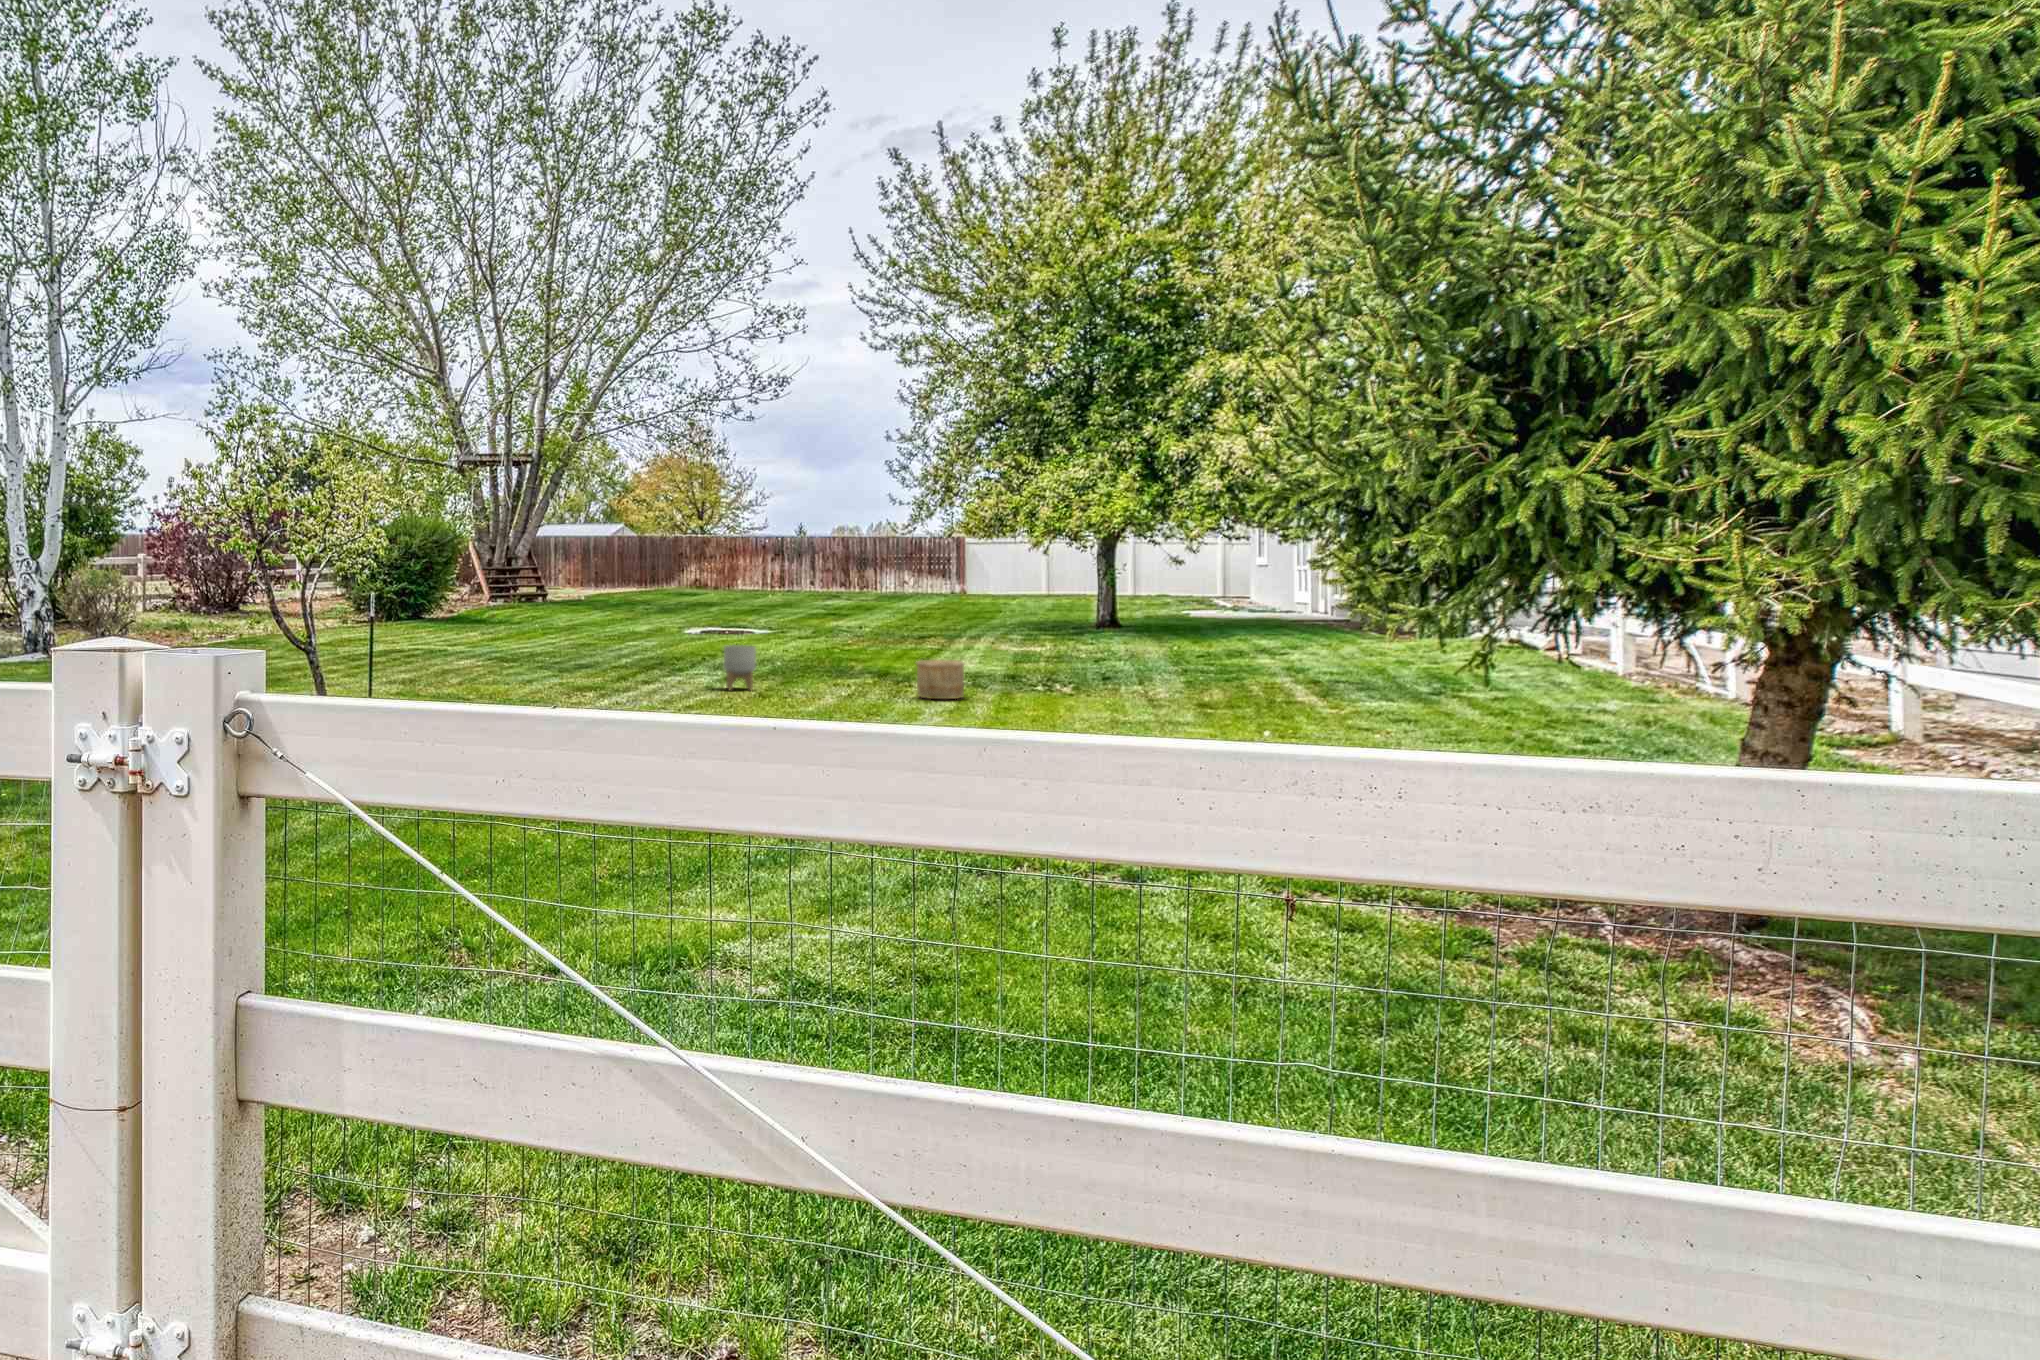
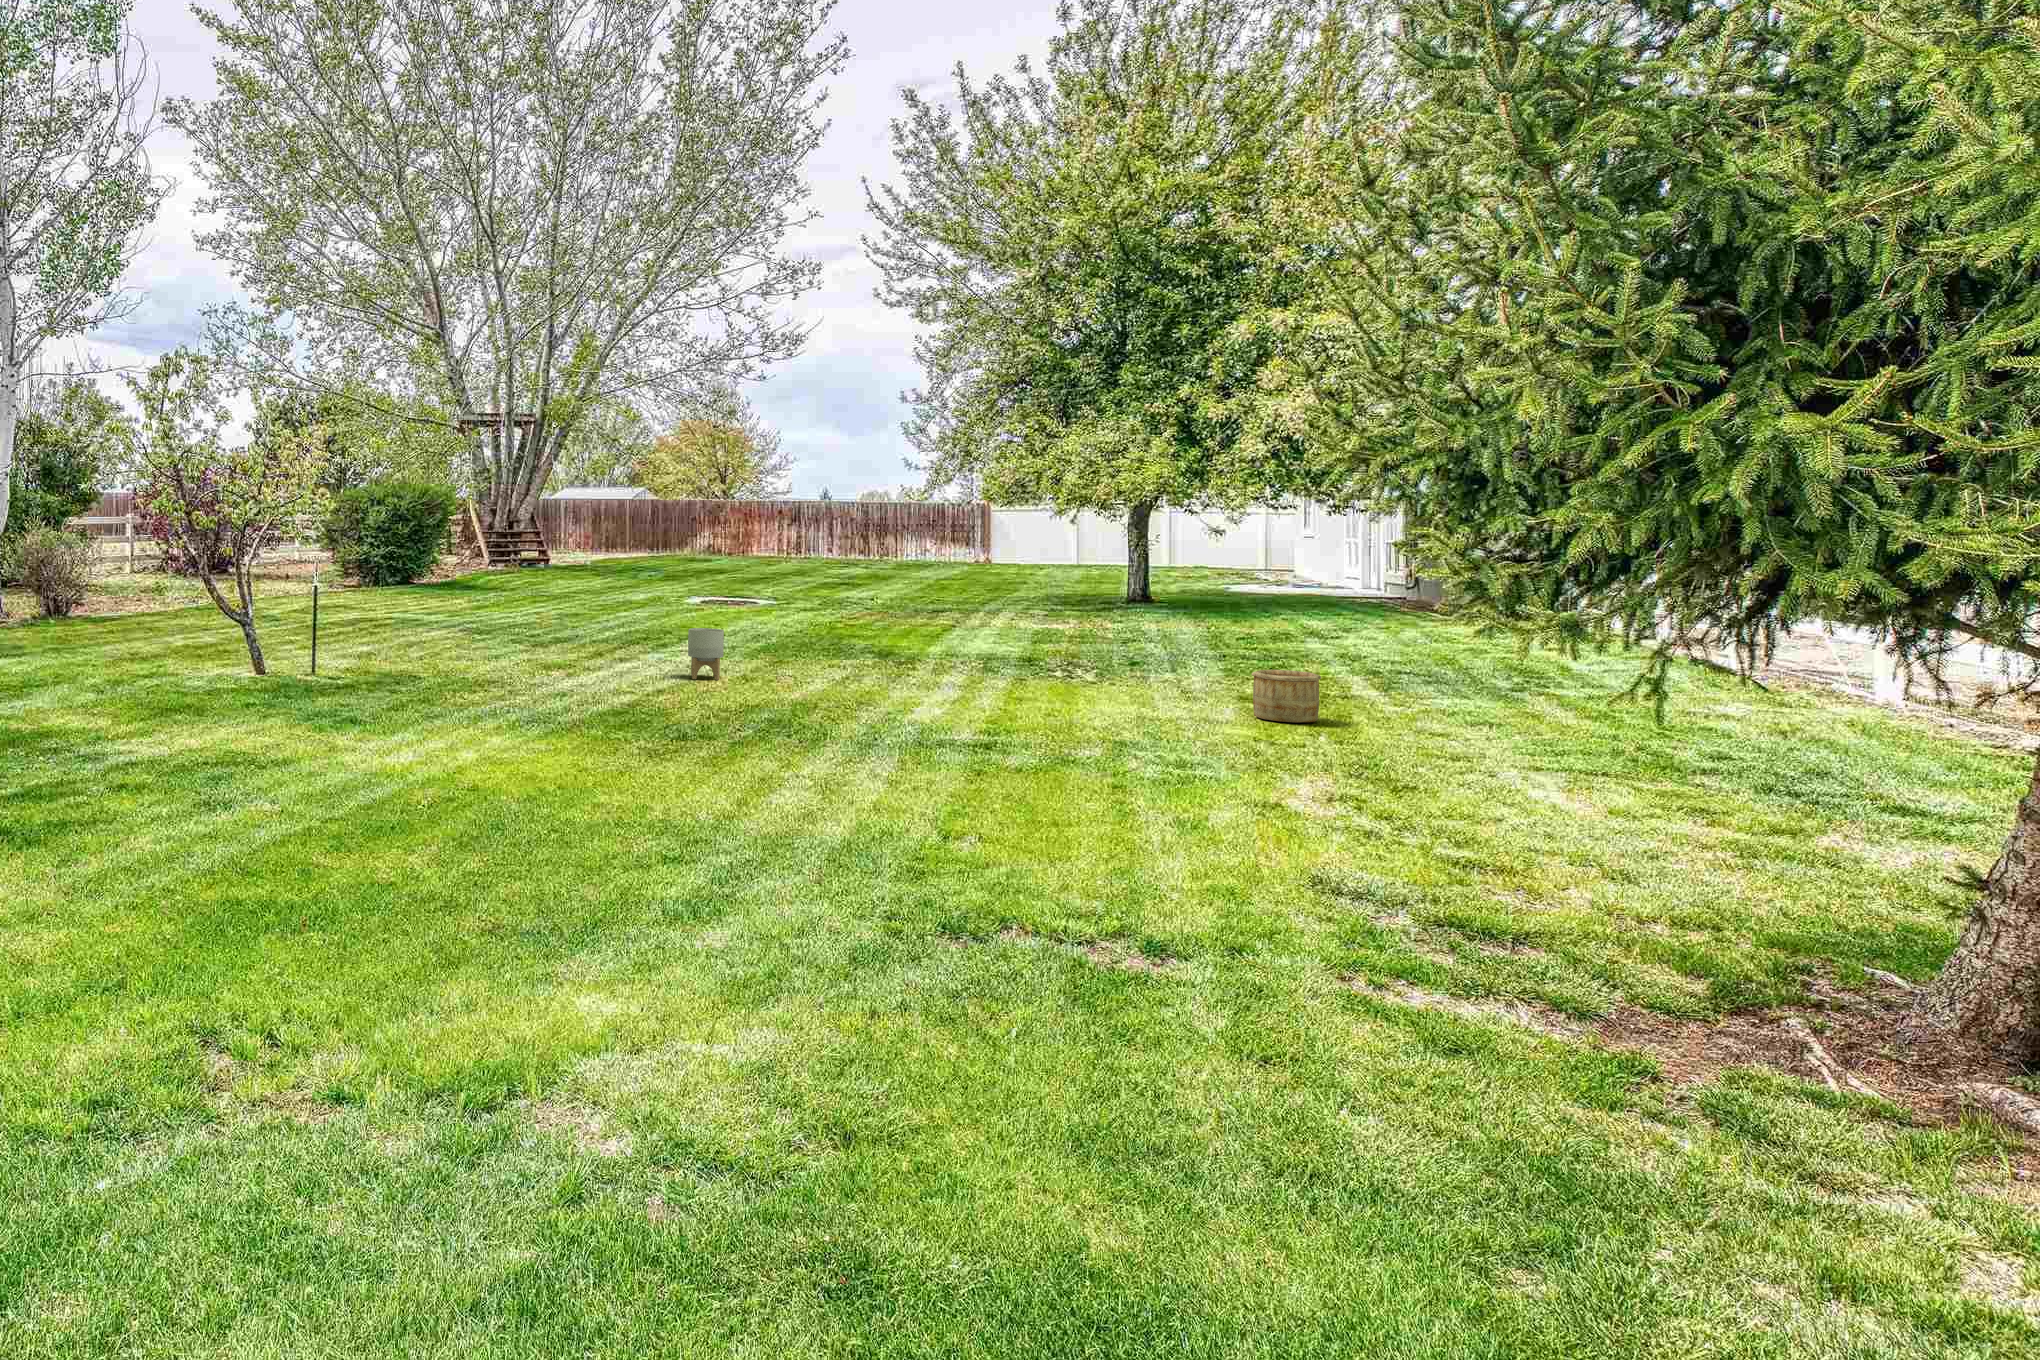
wooden bucket: present [917,660,964,699] -> present [1252,670,1321,722]

